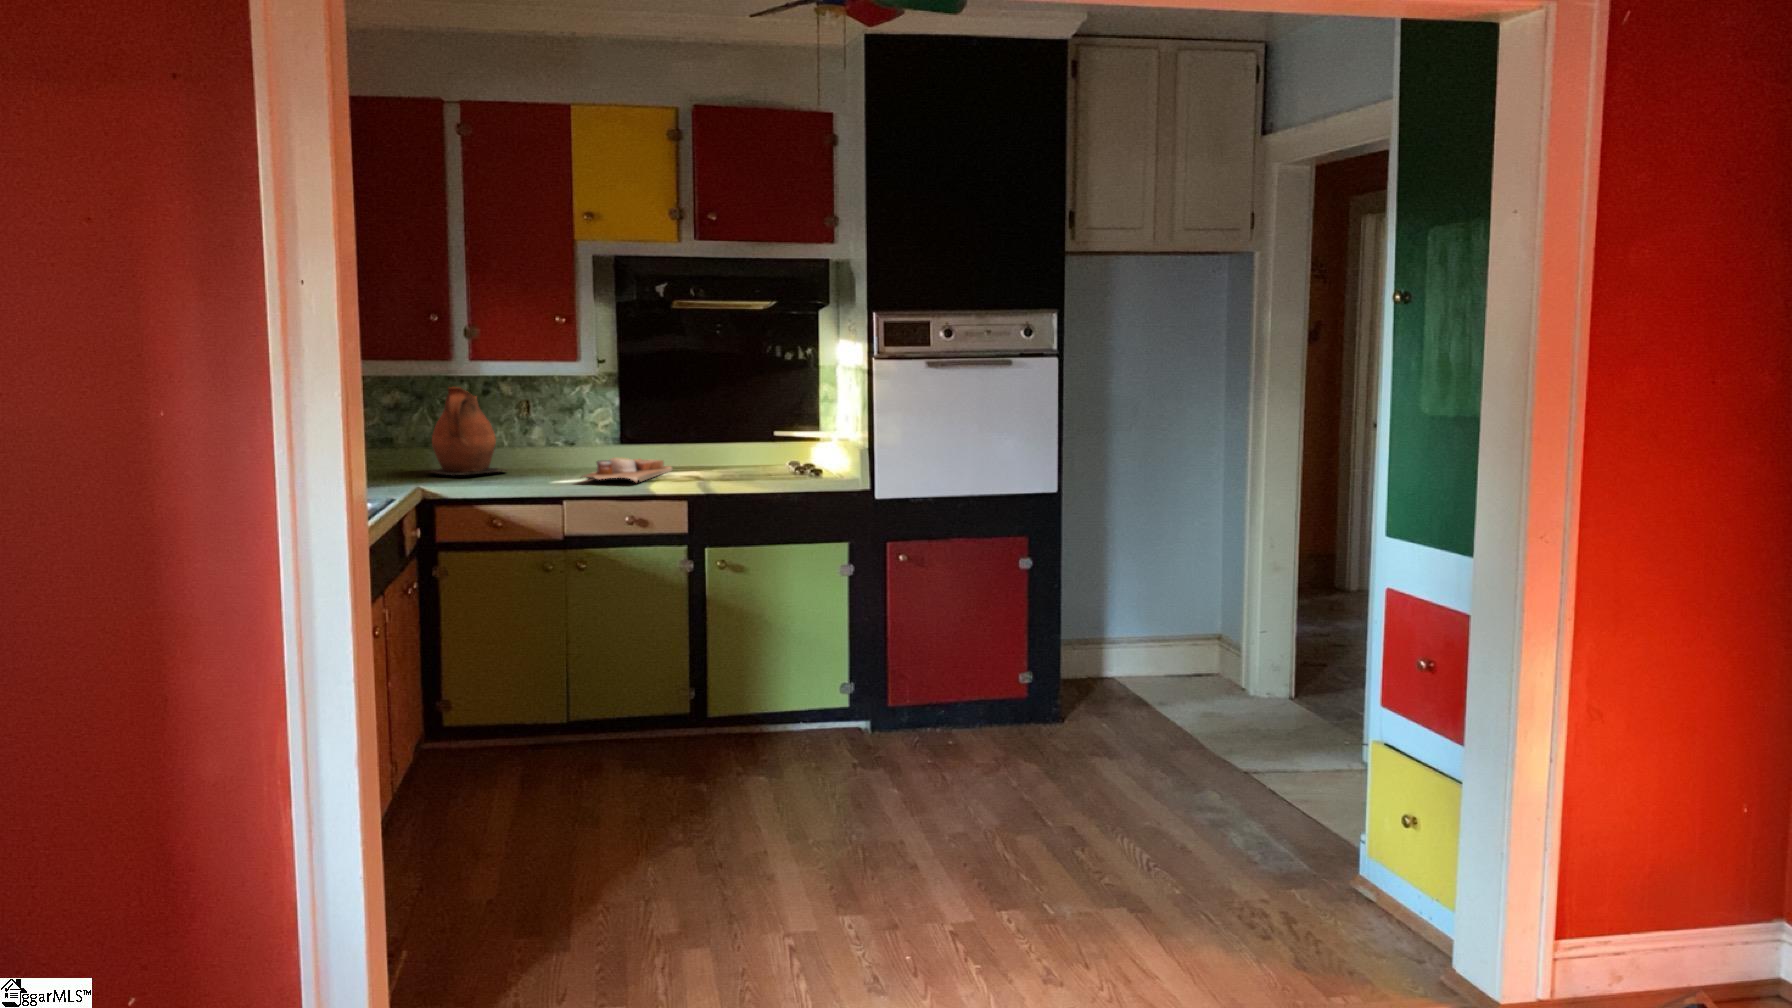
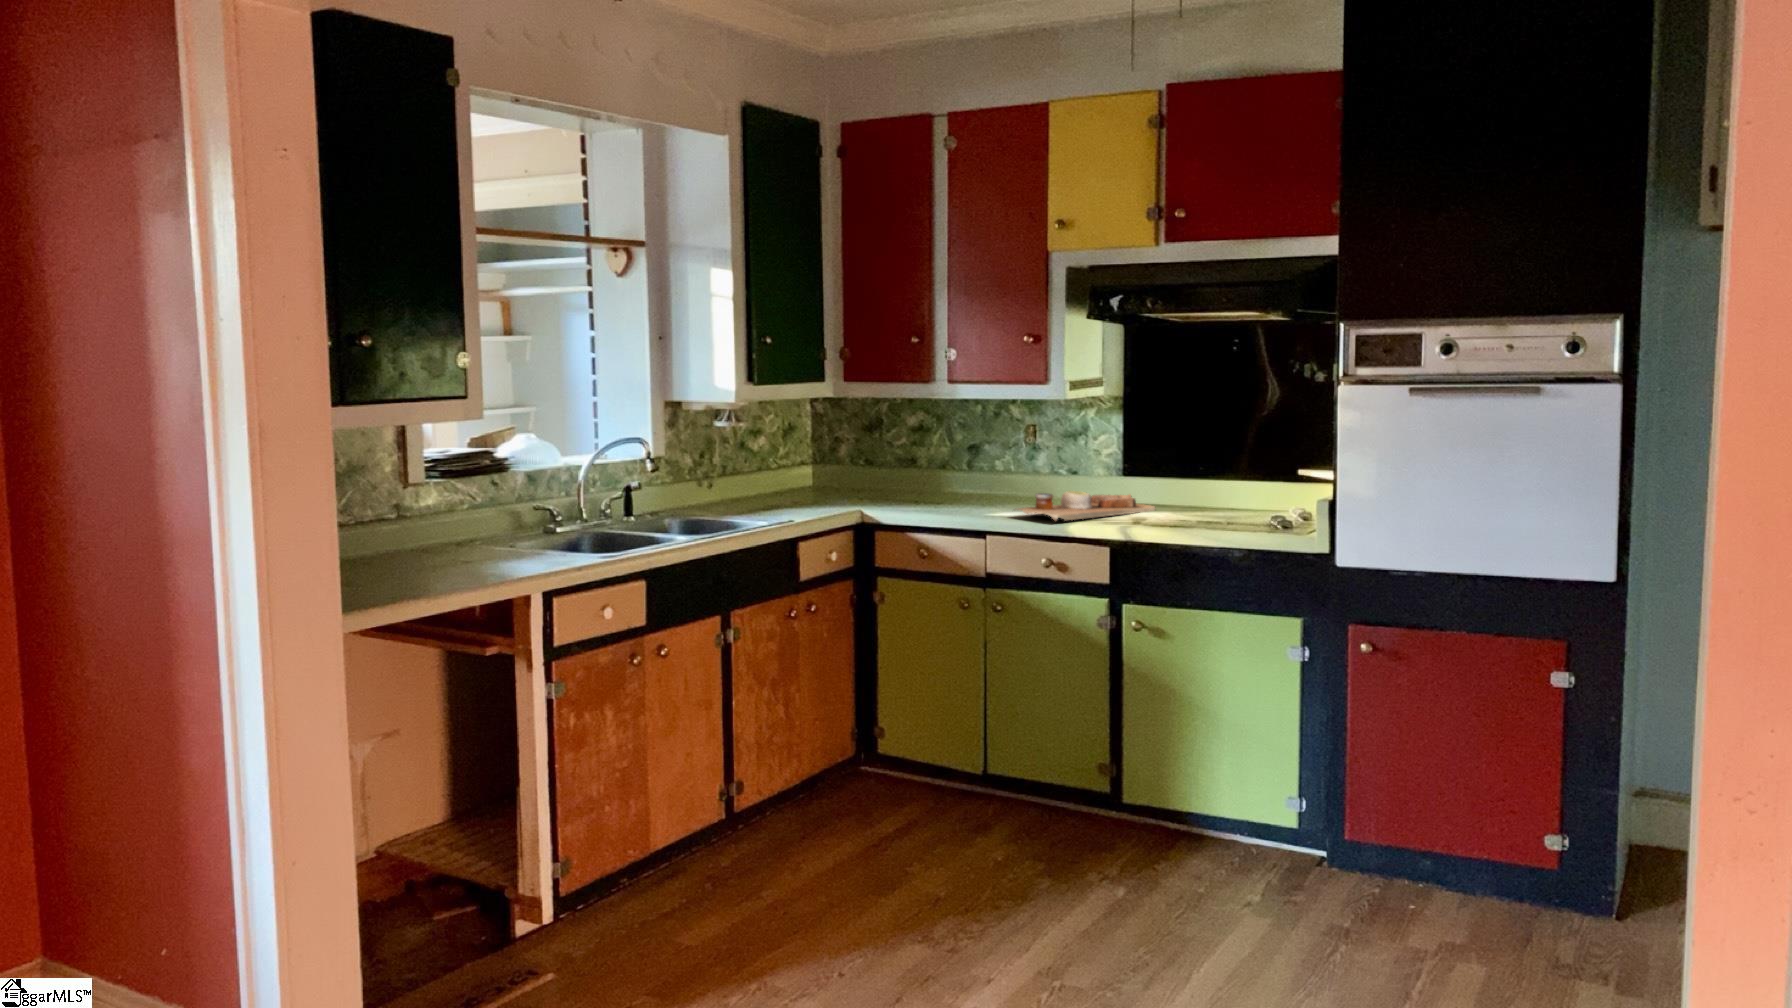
ceramic pitcher: present [430,387,507,475] -> none [921,408,1000,500]

